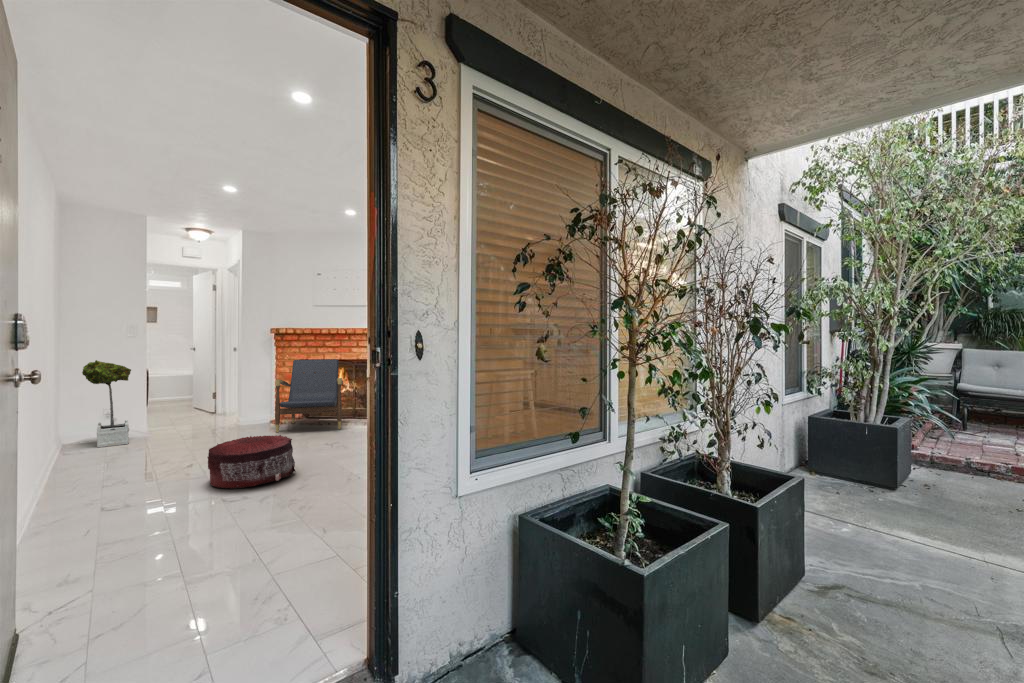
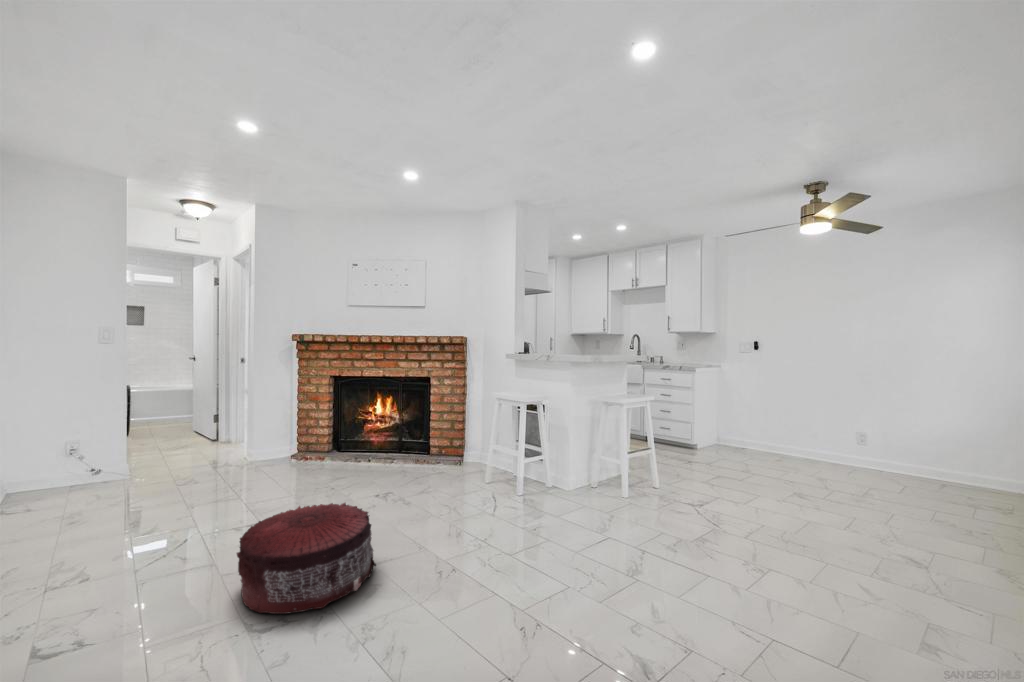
lounge chair: present [275,359,343,433] -> none [304,375,392,477]
potted tree: present [82,360,131,447] -> none [23,381,101,512]

